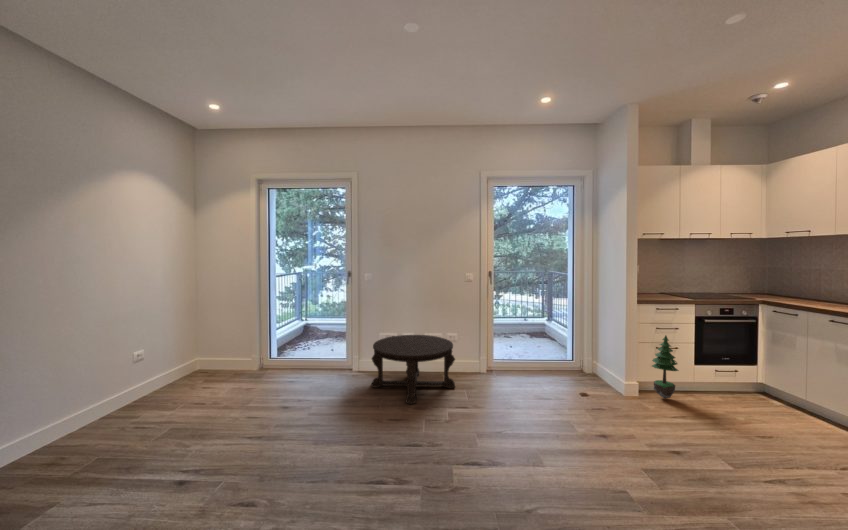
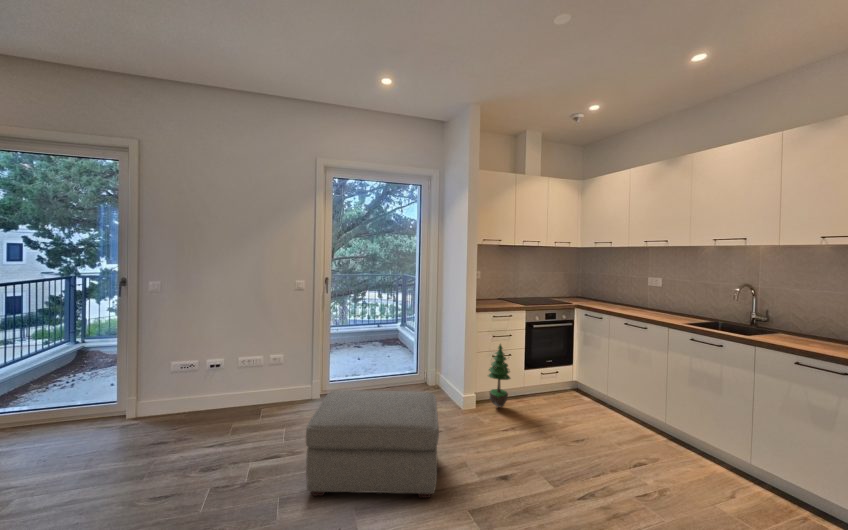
coffee table: present [371,335,455,404] -> none [144,360,274,463]
ottoman: none [497,362,610,455] -> present [306,390,439,498]

